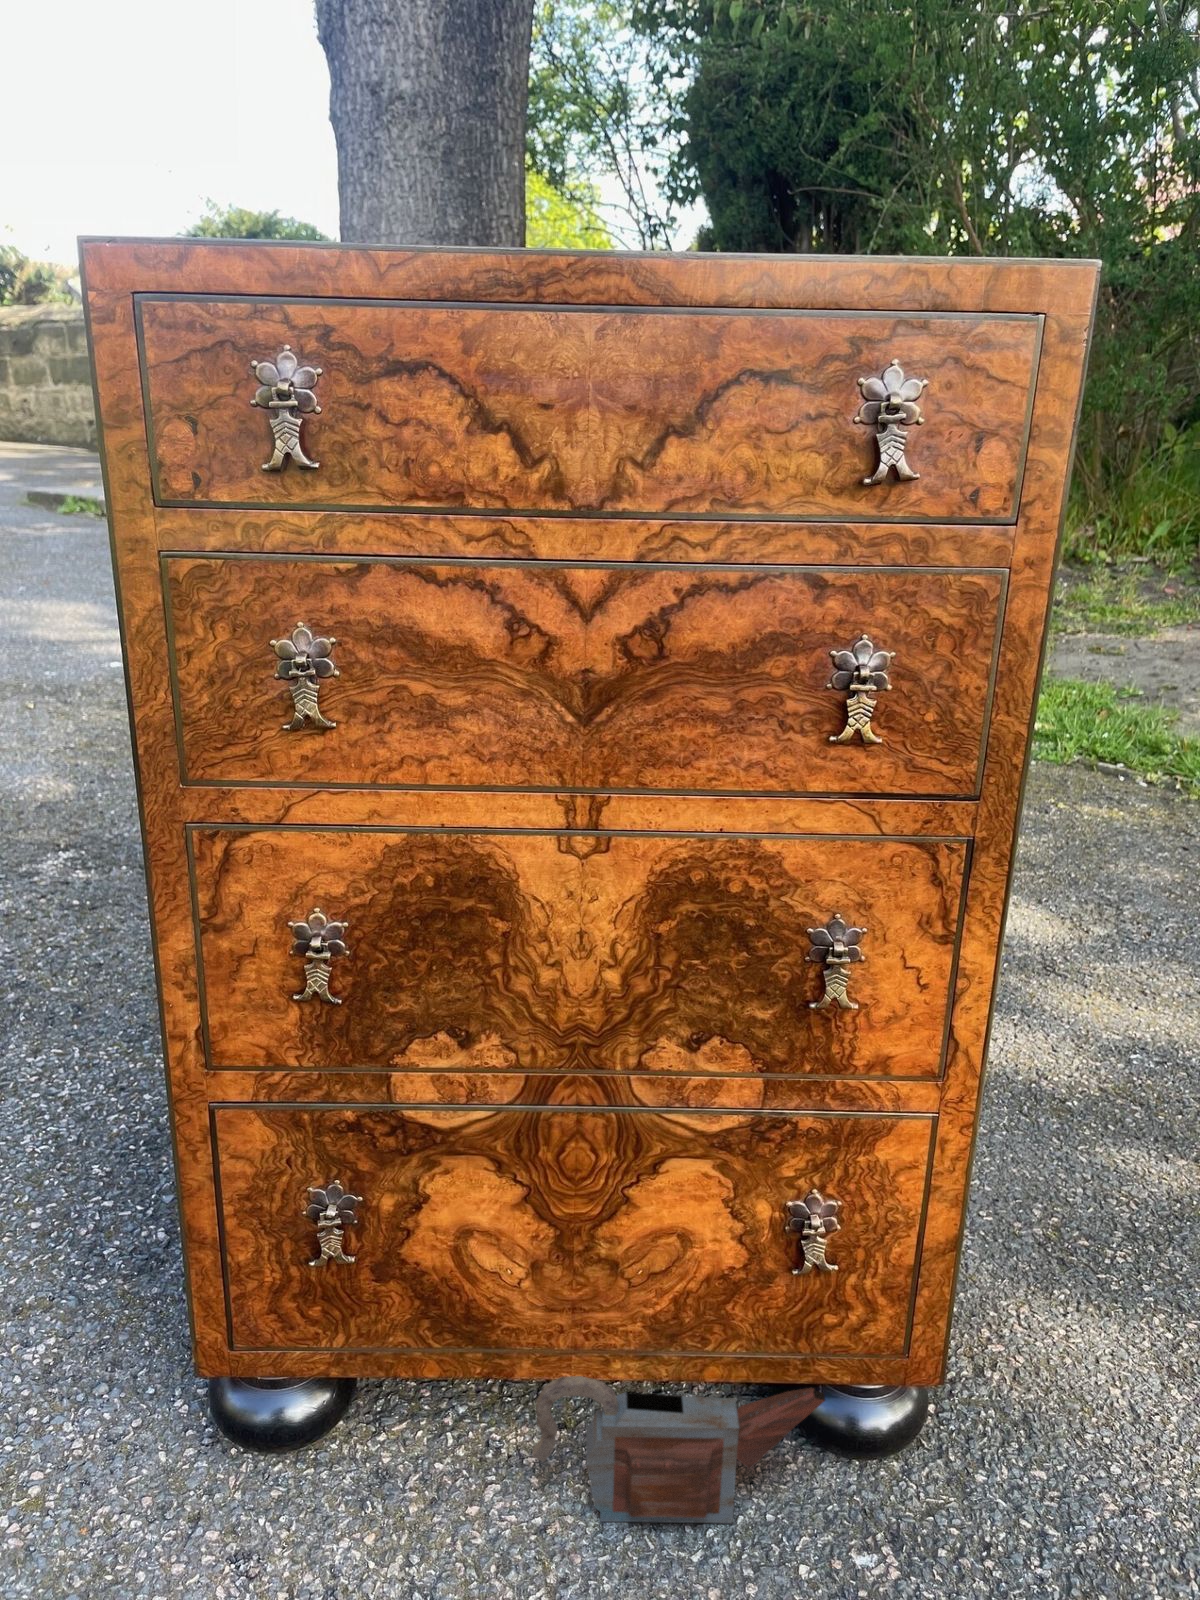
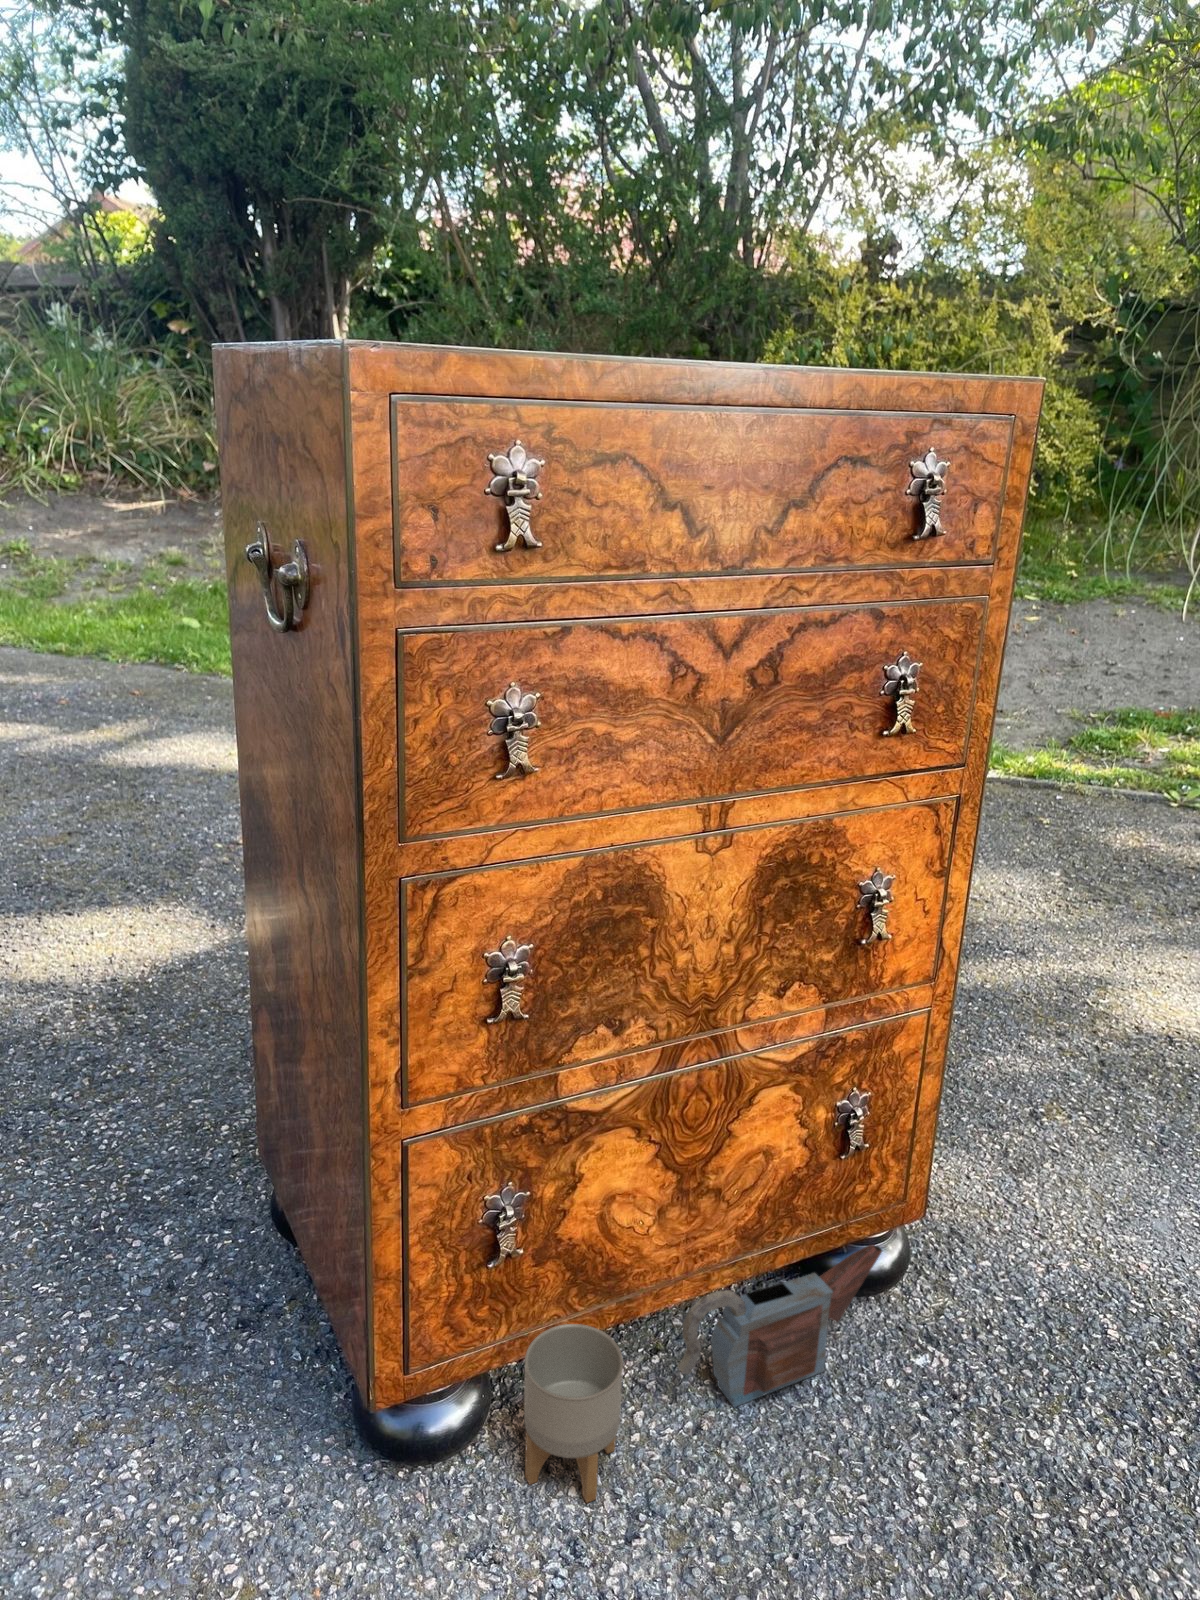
planter: none [329,1353,444,1557] -> present [524,1324,623,1503]

